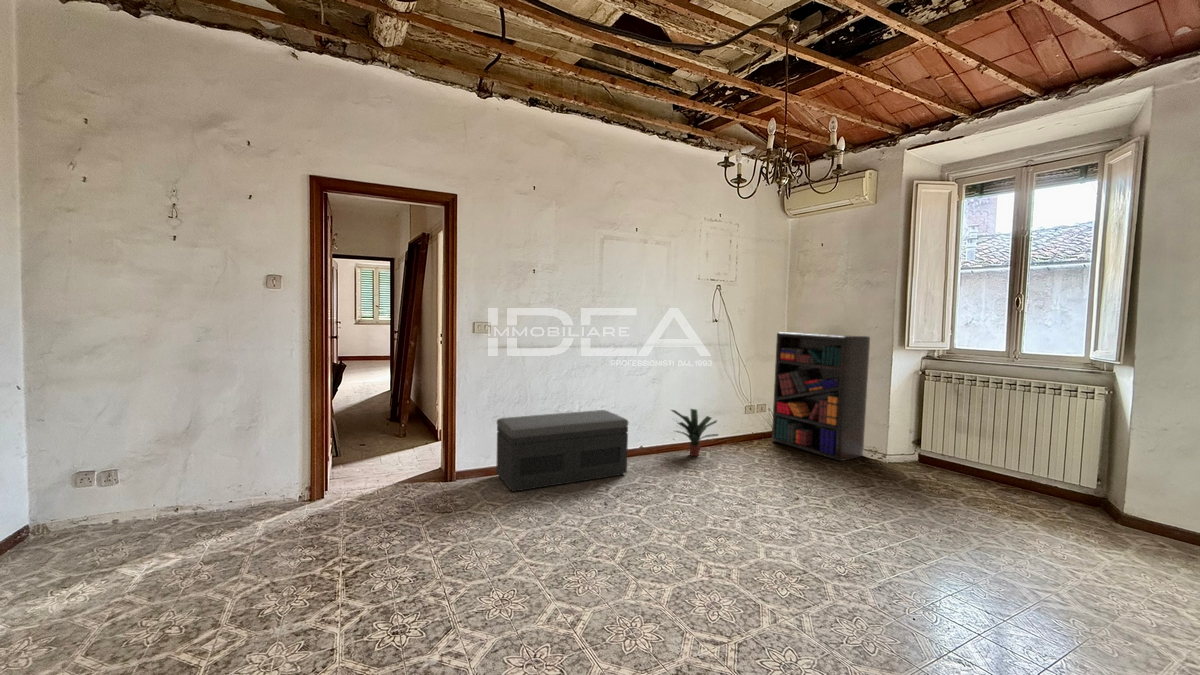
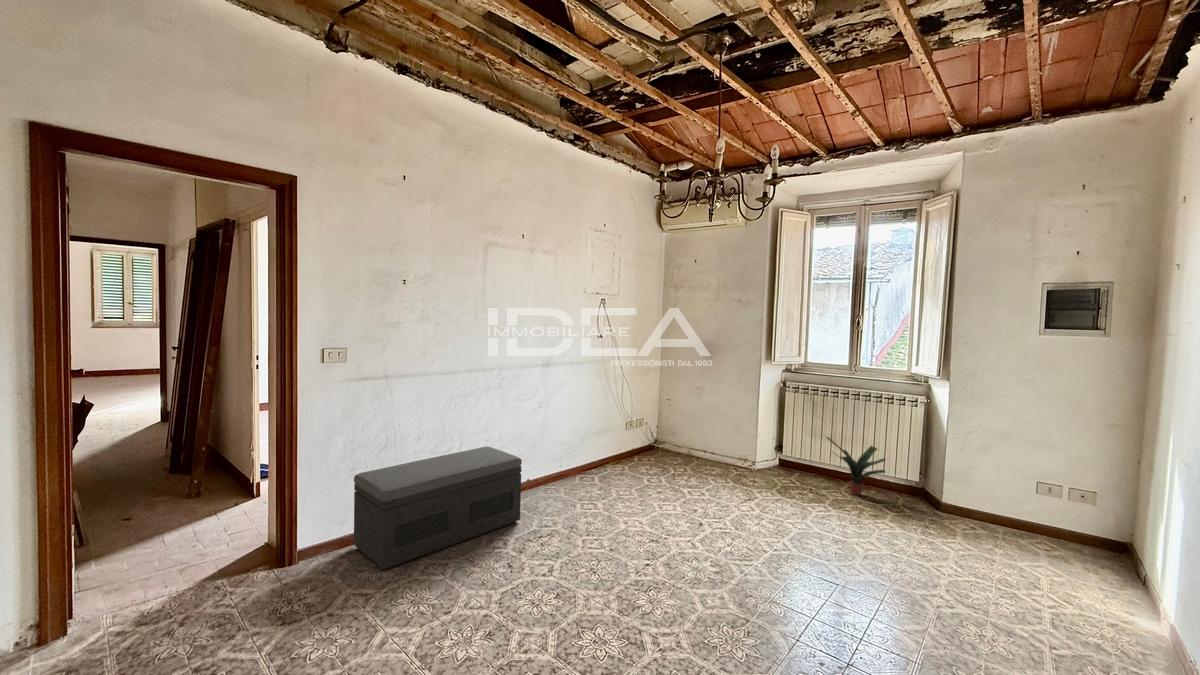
bookshelf: present [772,332,870,461] -> none [651,346,741,474]
potted plant: present [672,409,718,456] -> present [826,437,885,496]

